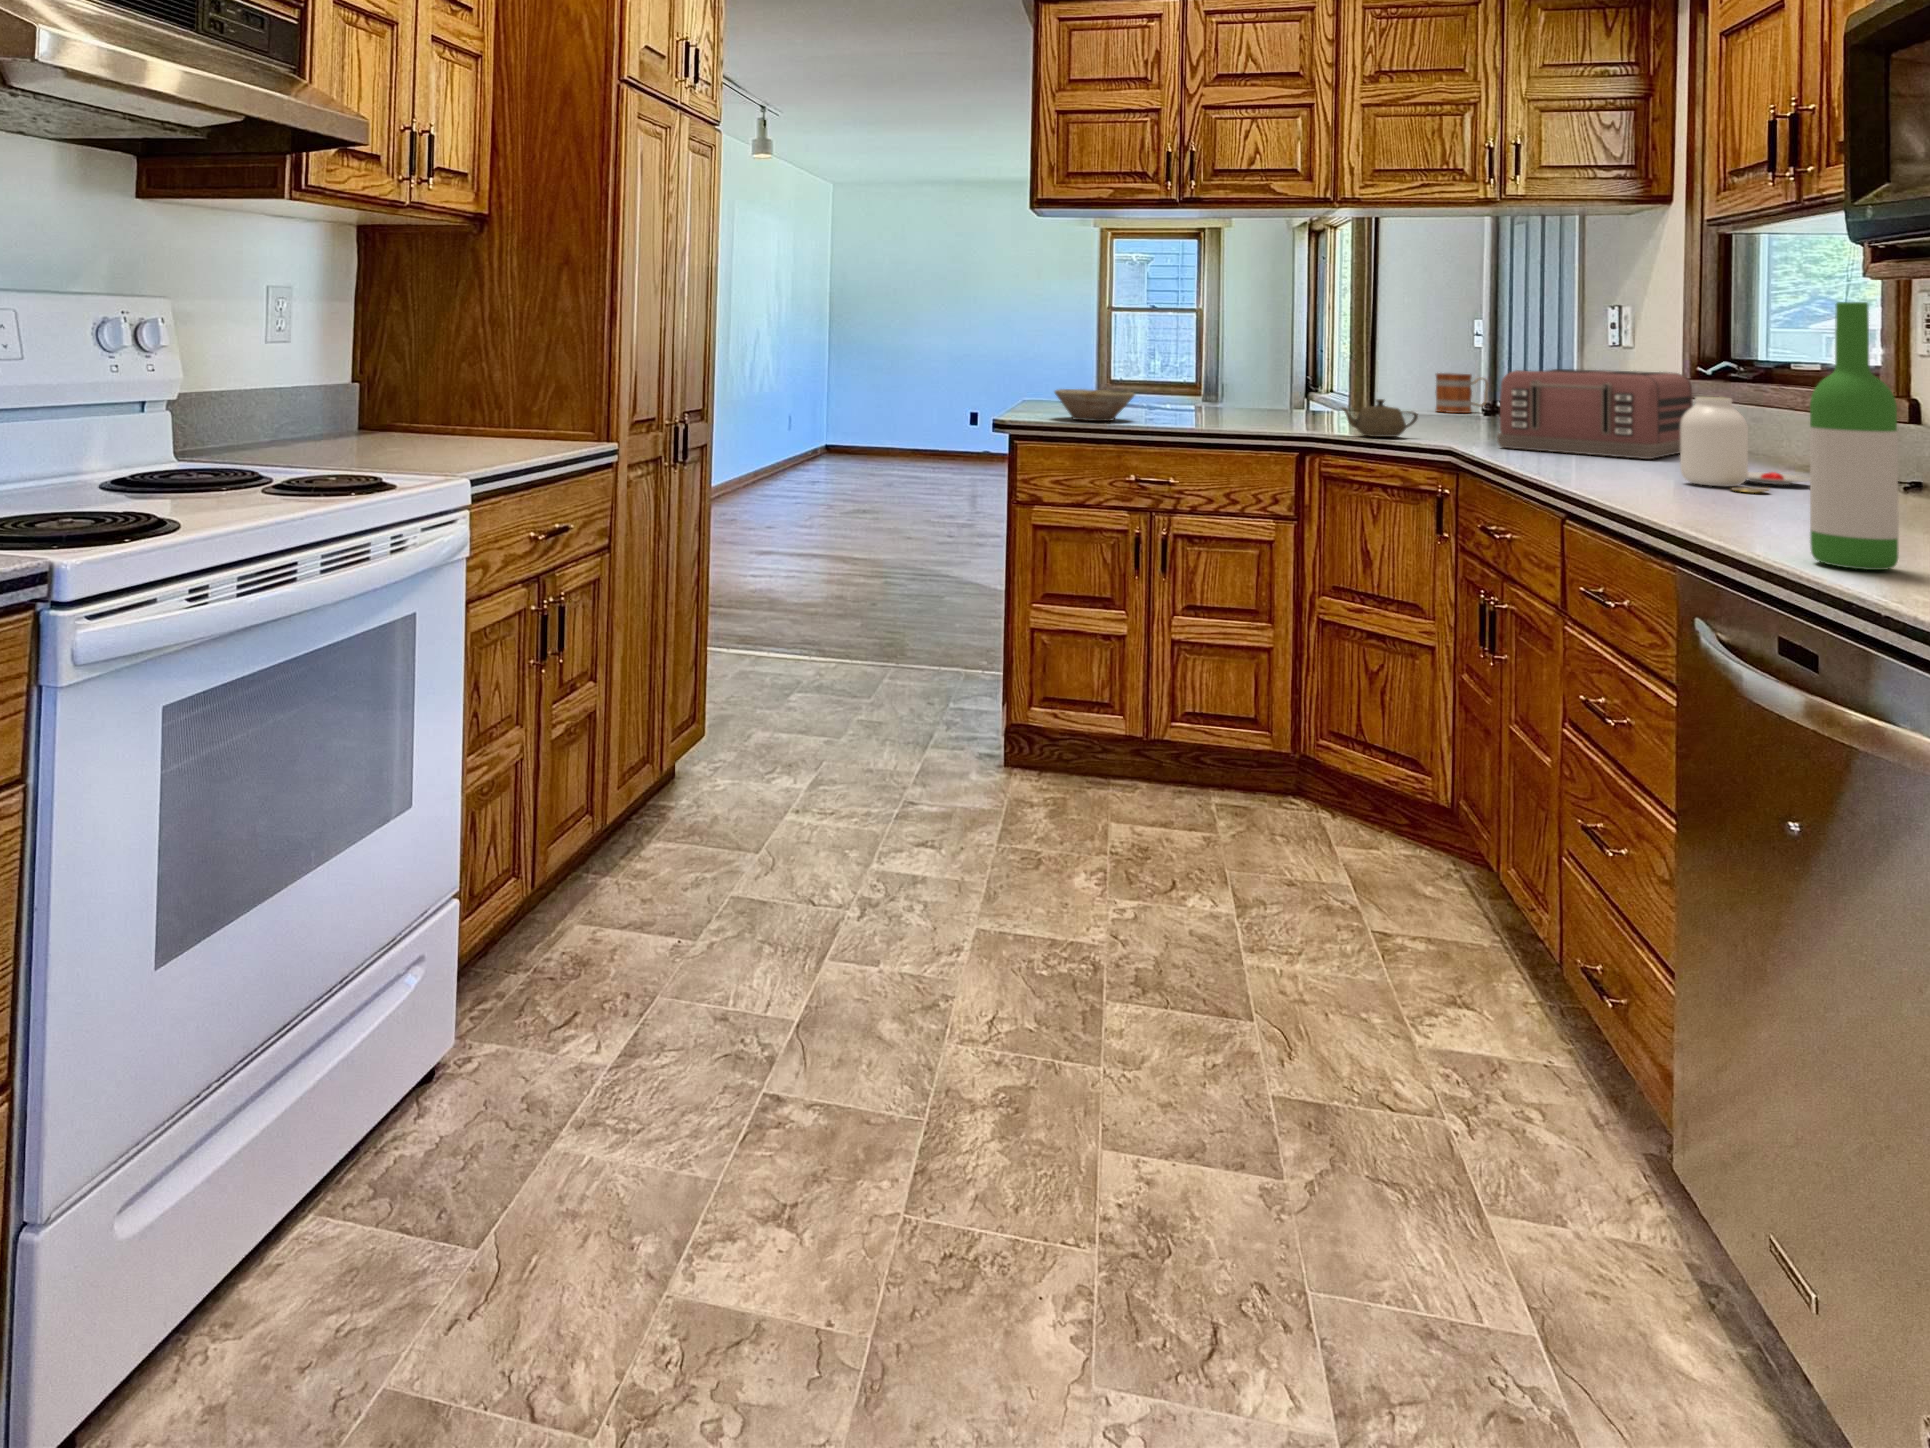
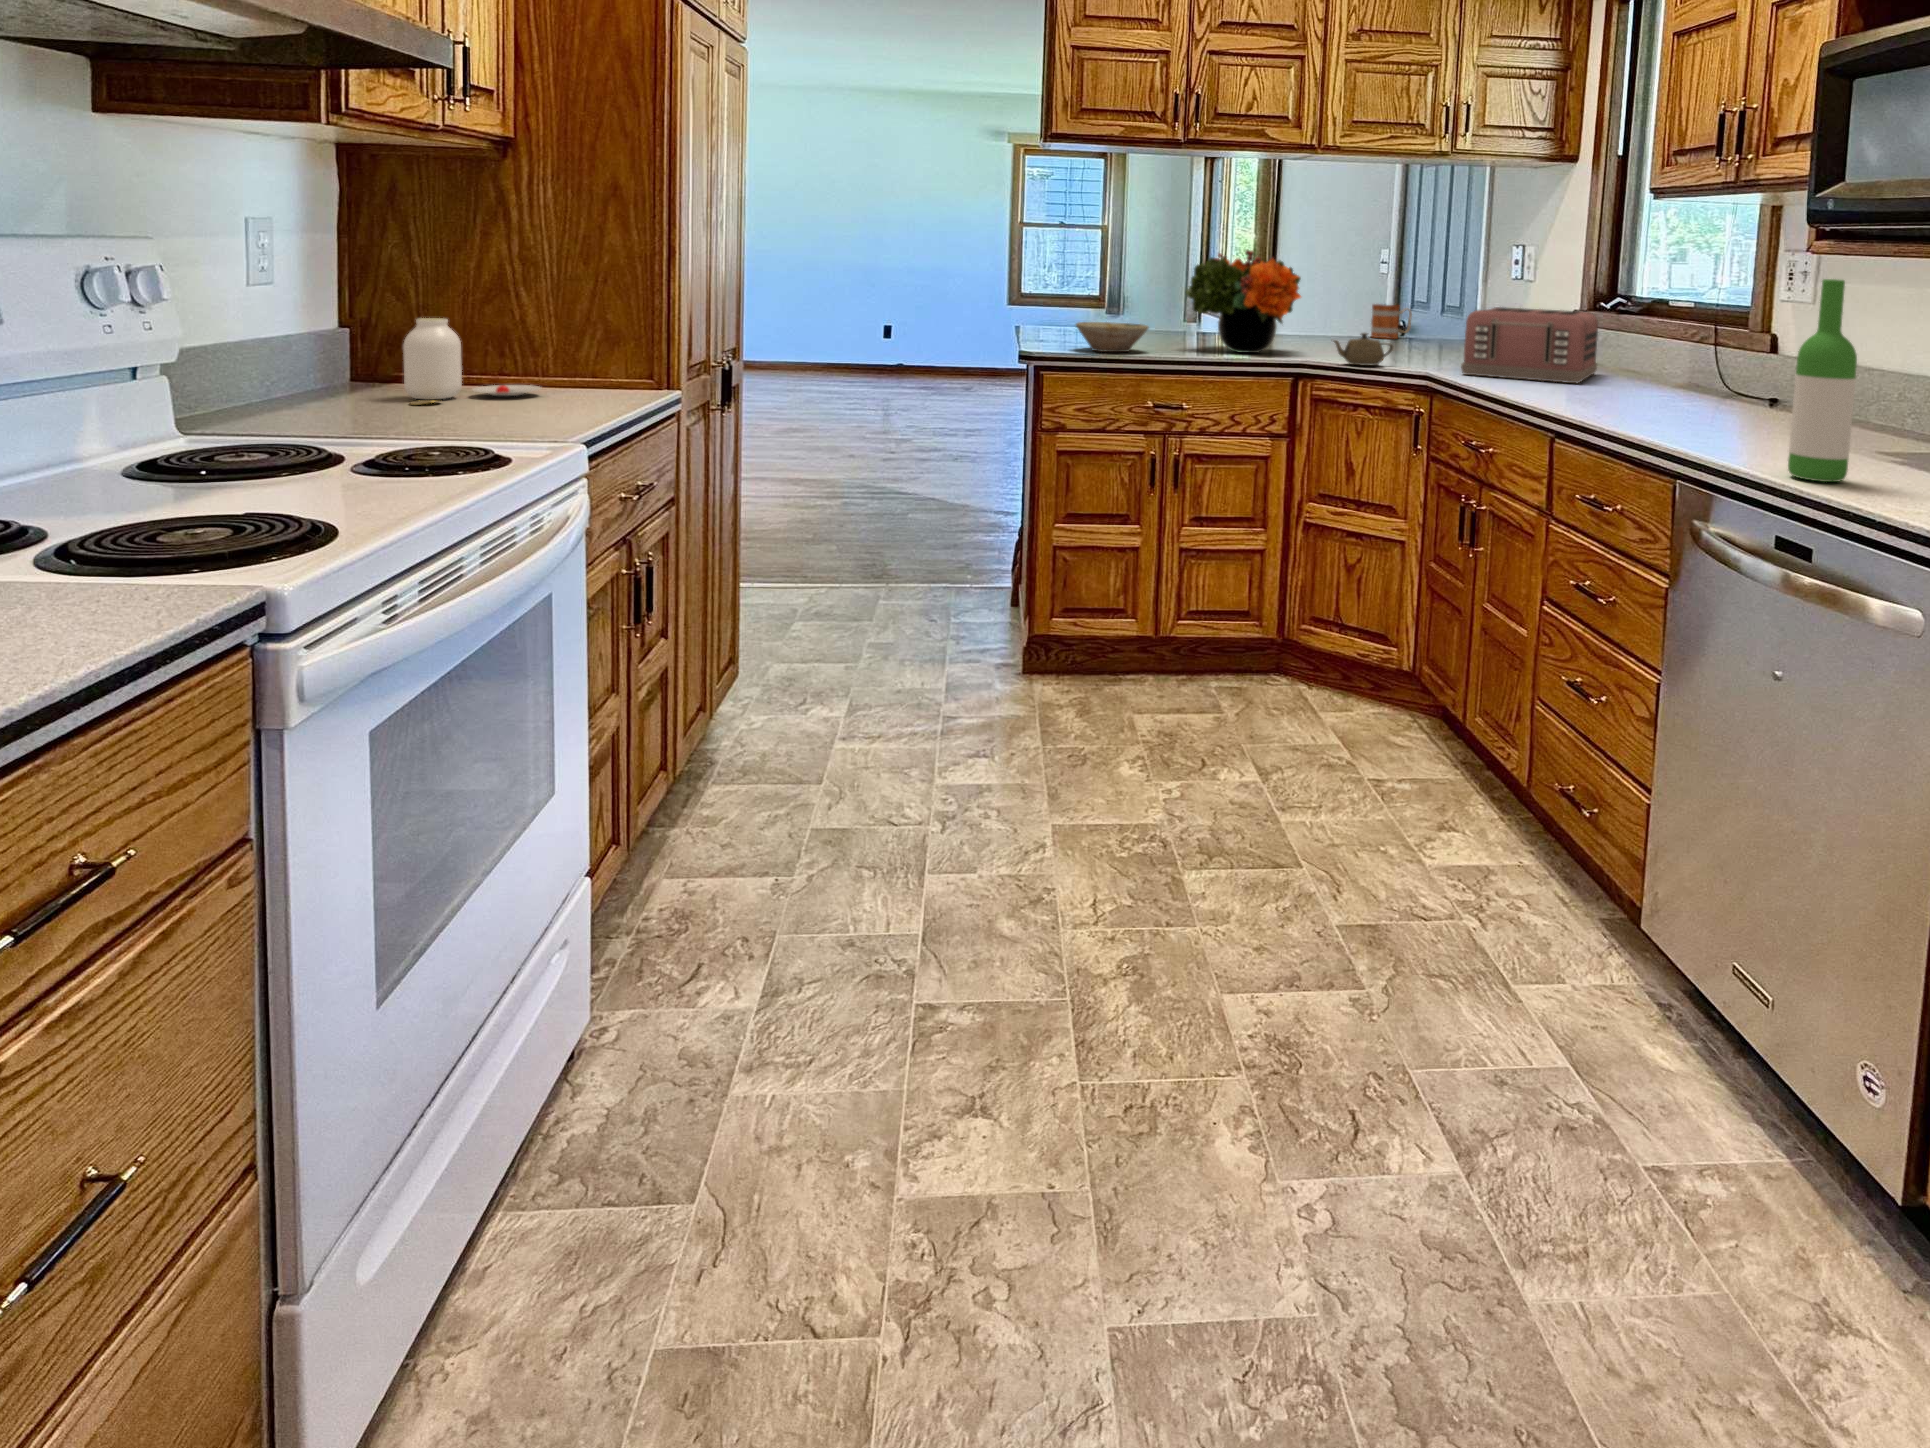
flower arrangement: none [1177,309,1316,424] -> present [1186,250,1301,353]
jar: present [1680,397,1810,493] -> present [403,318,543,405]

